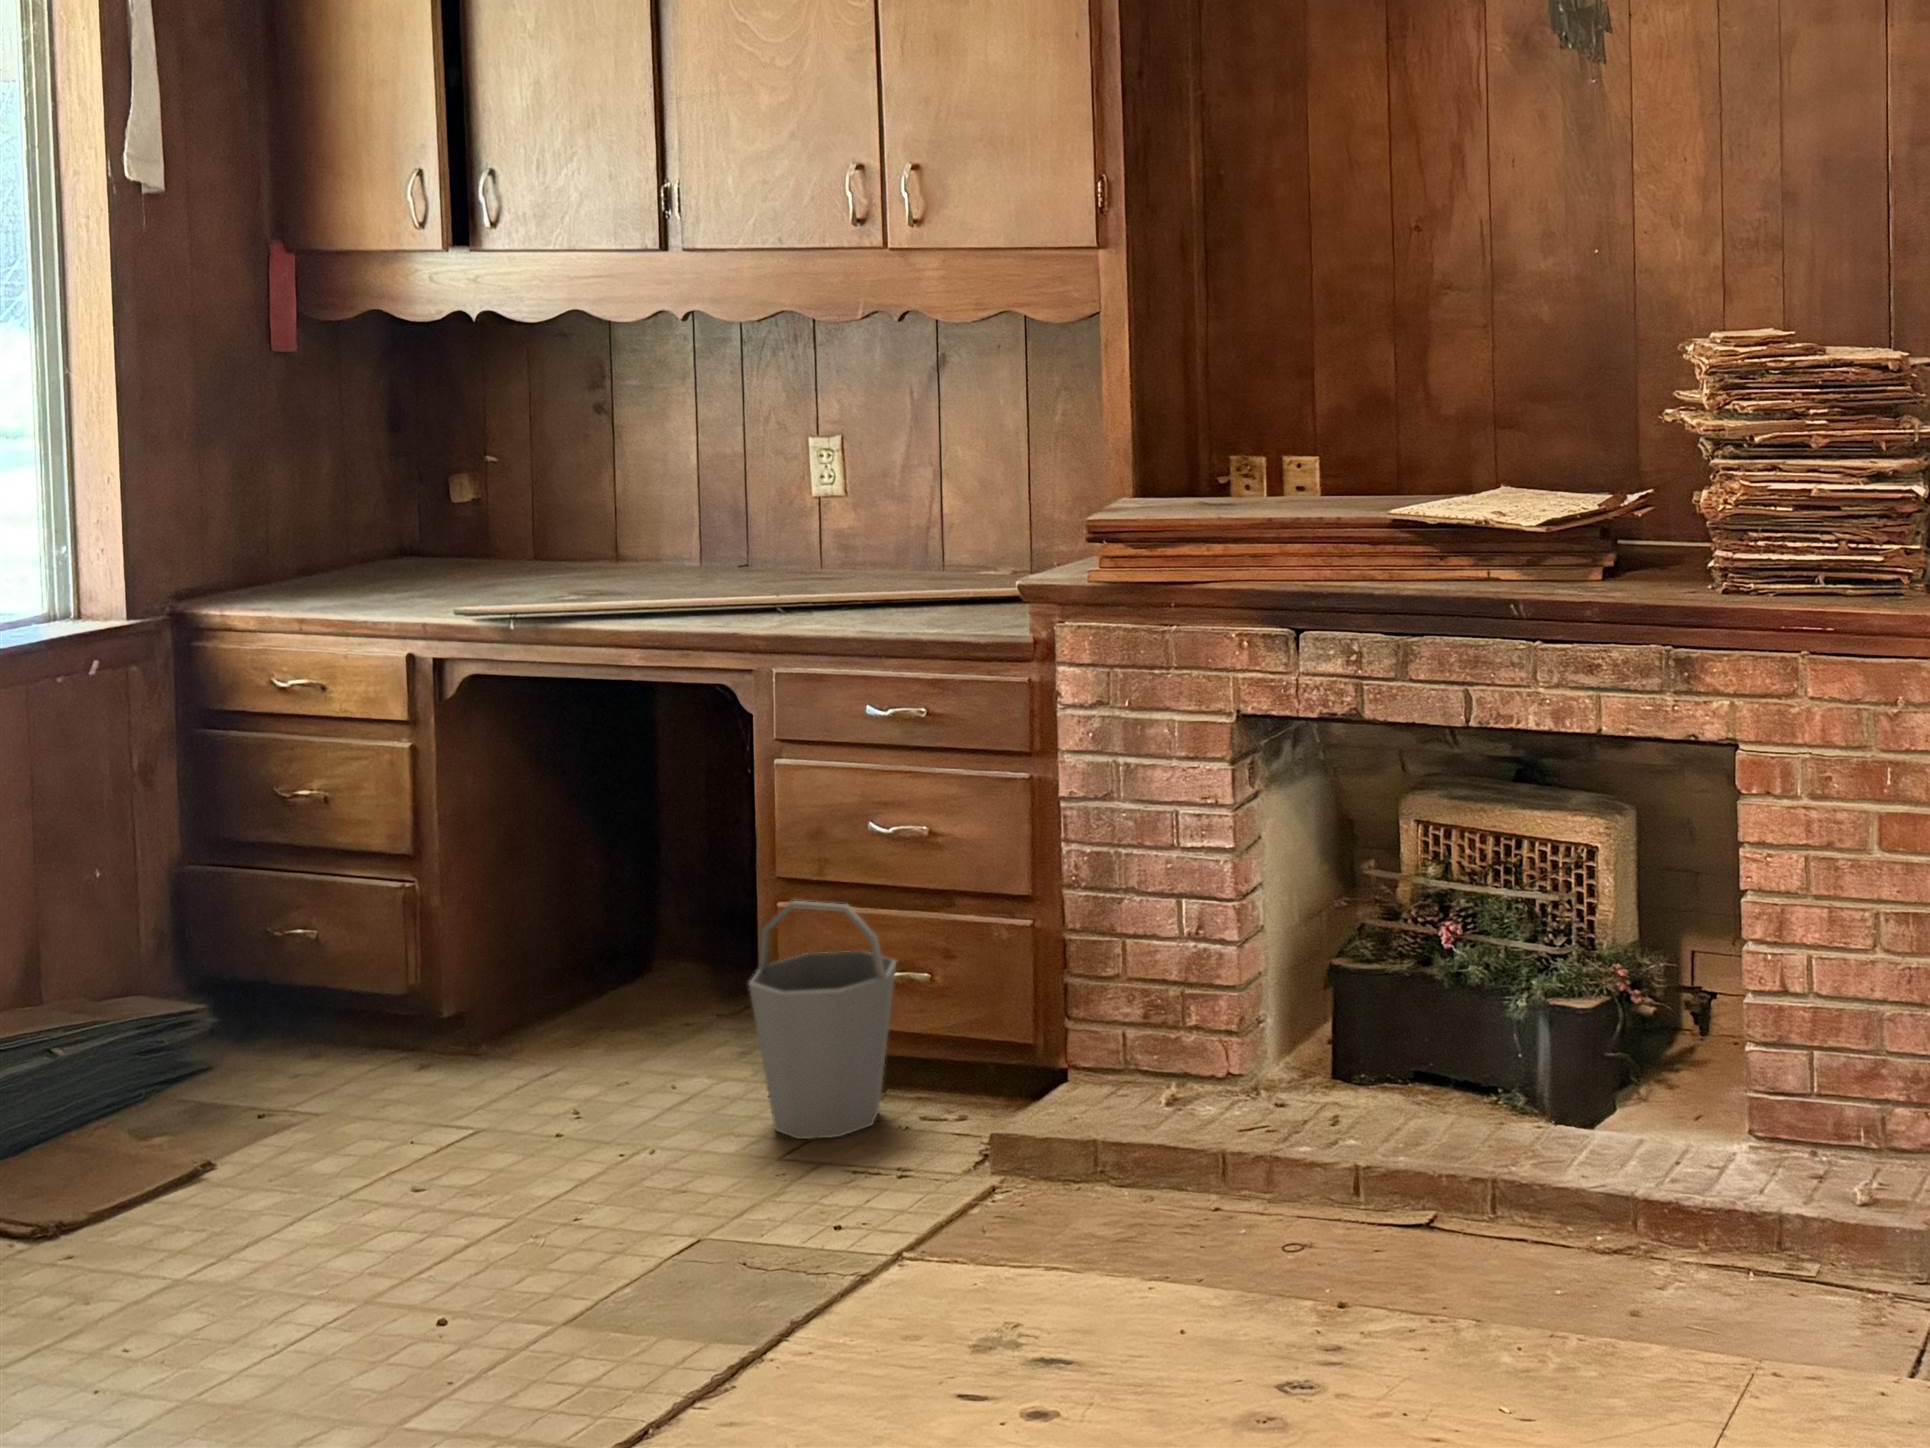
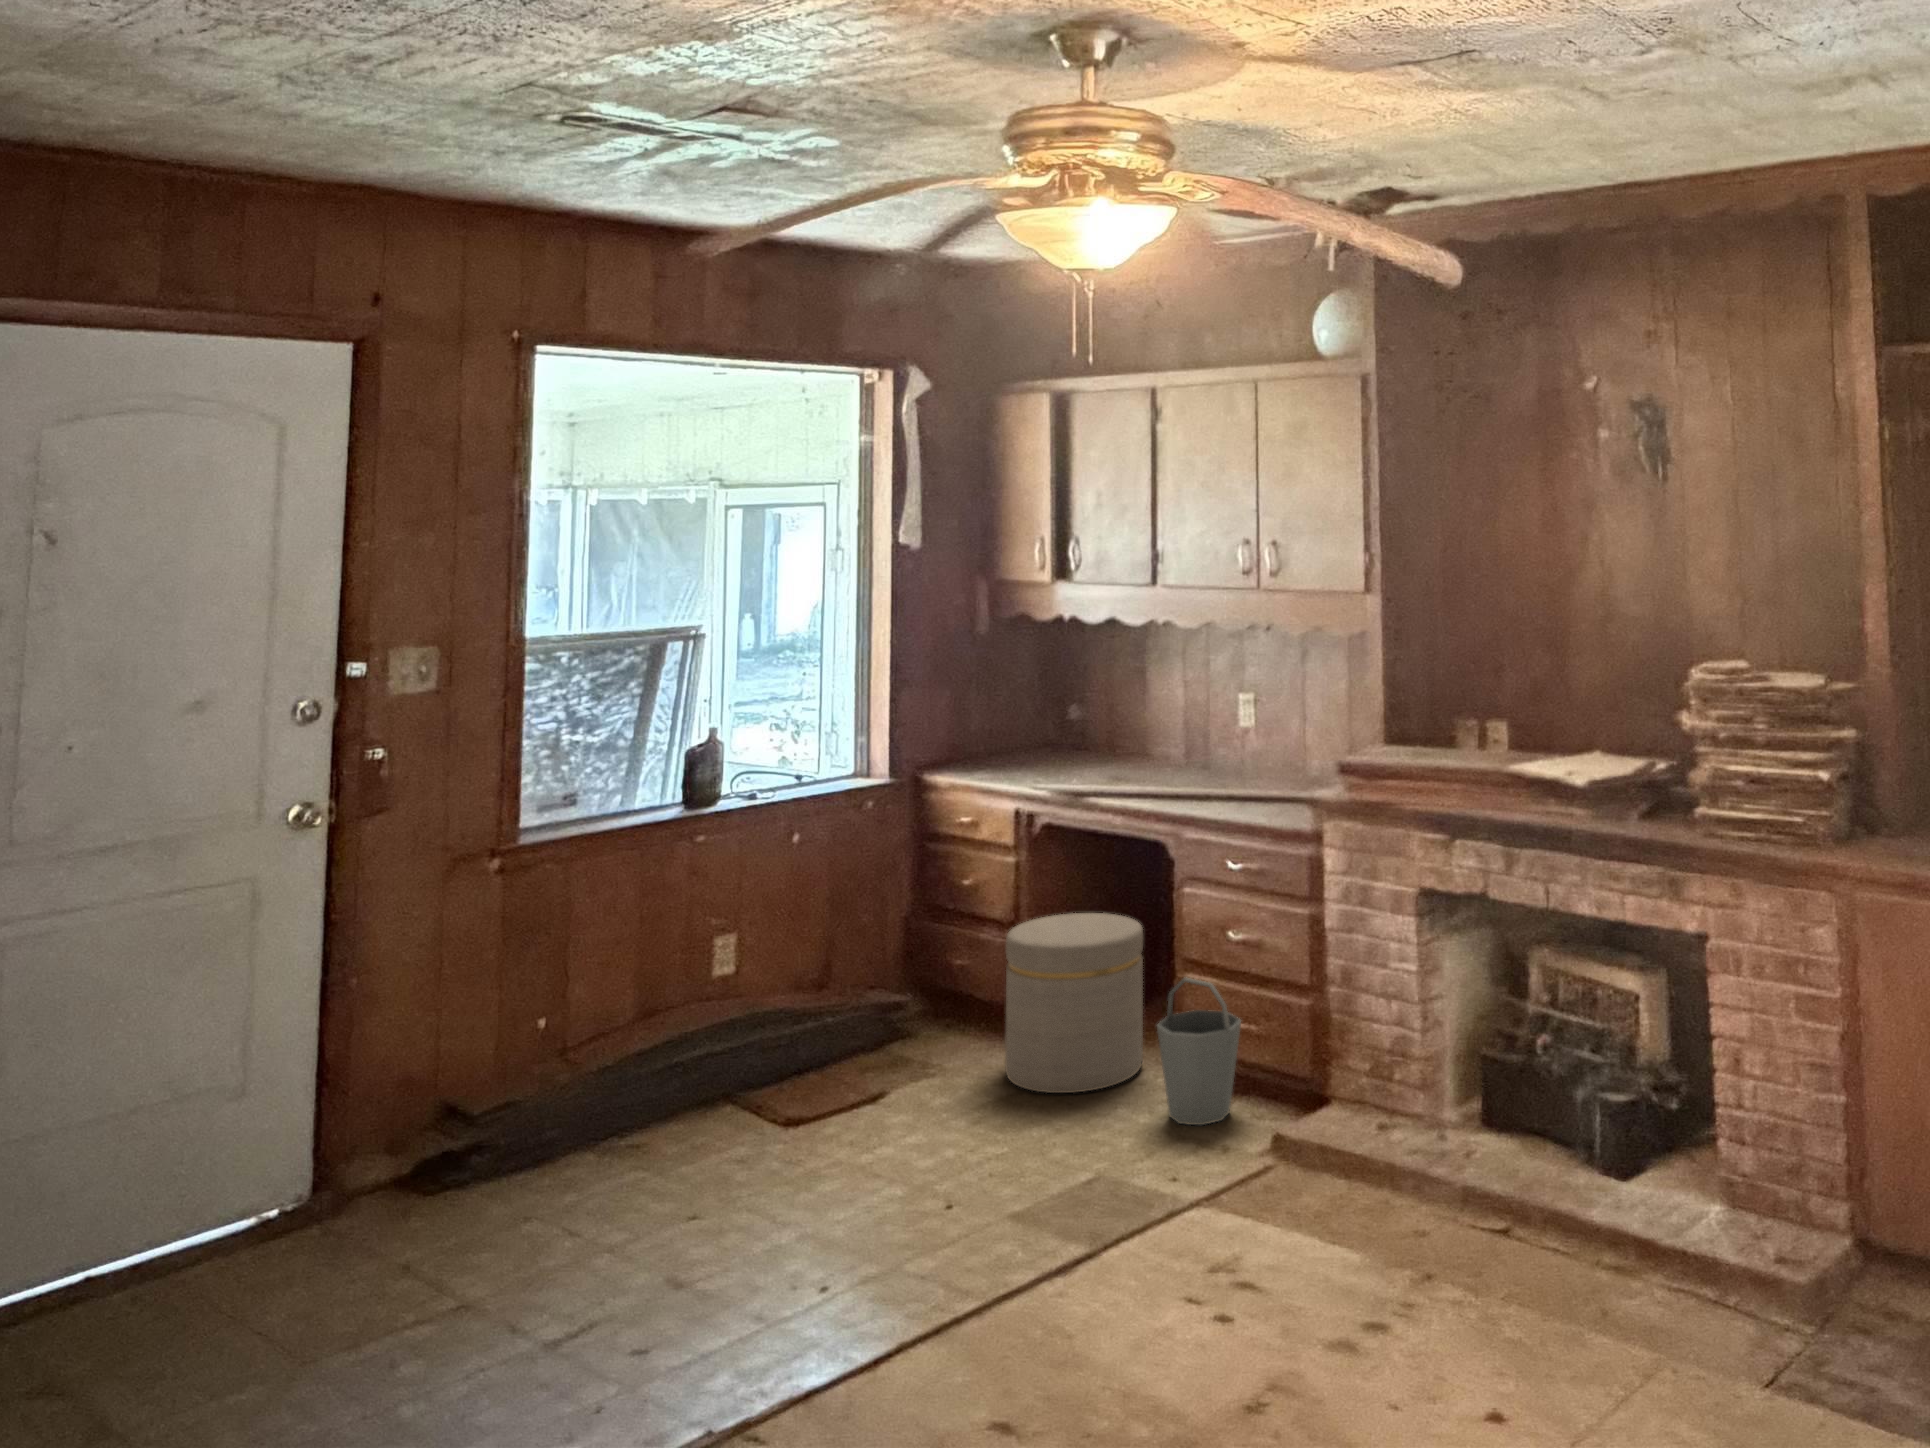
ottoman: none [425,815,687,1120] -> present [1005,913,1143,1093]

